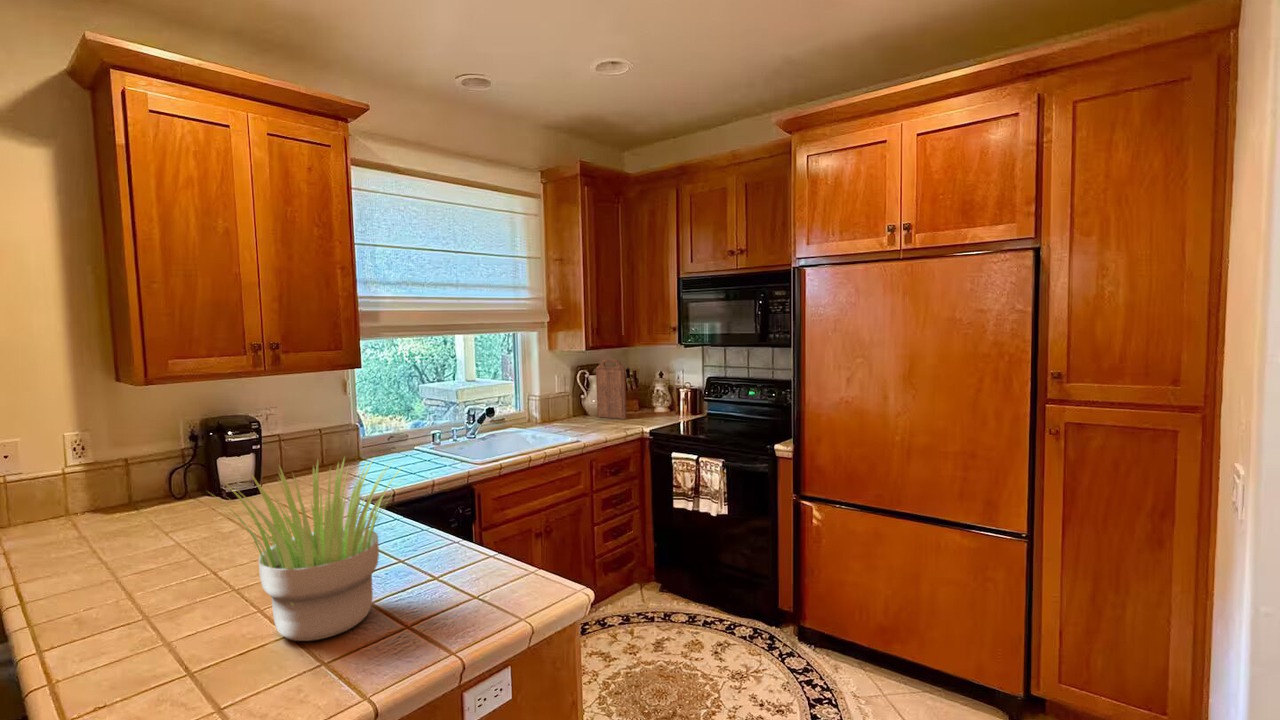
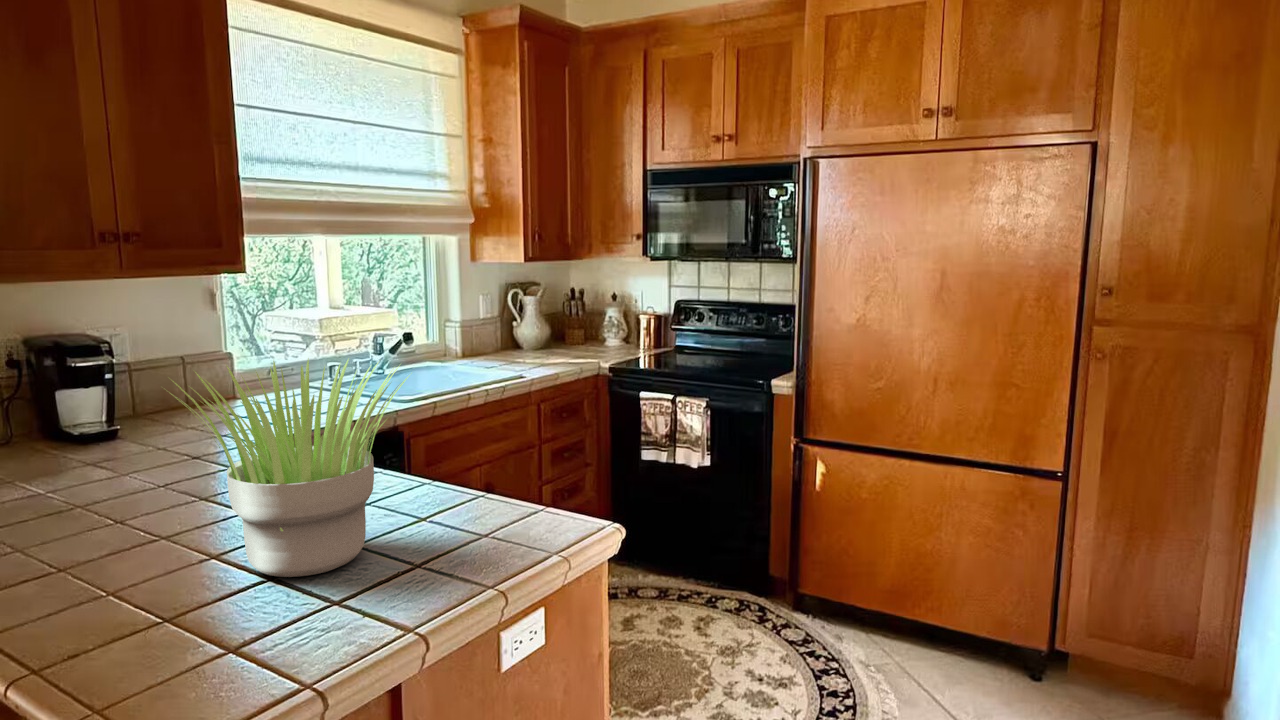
cutting board: present [596,359,627,419] -> none [533,275,573,353]

